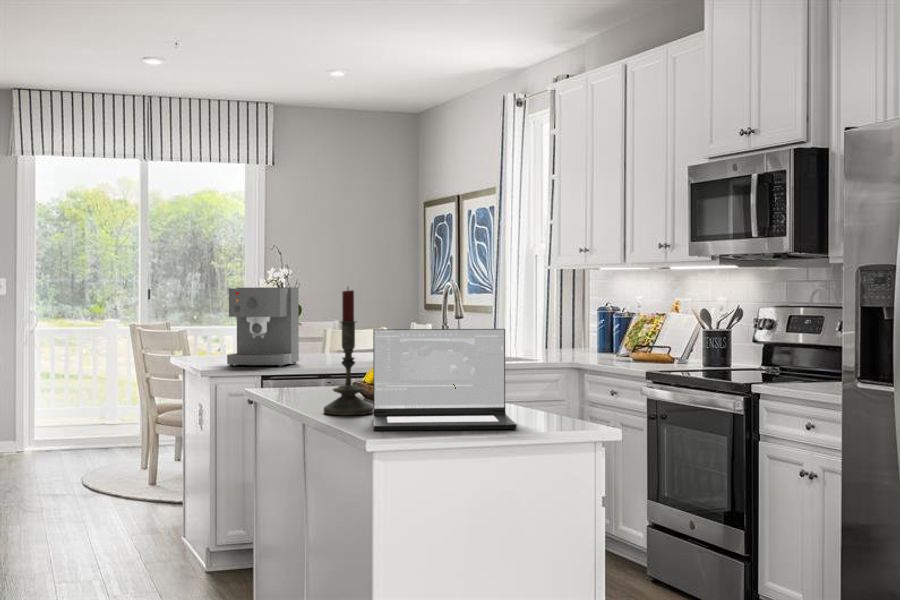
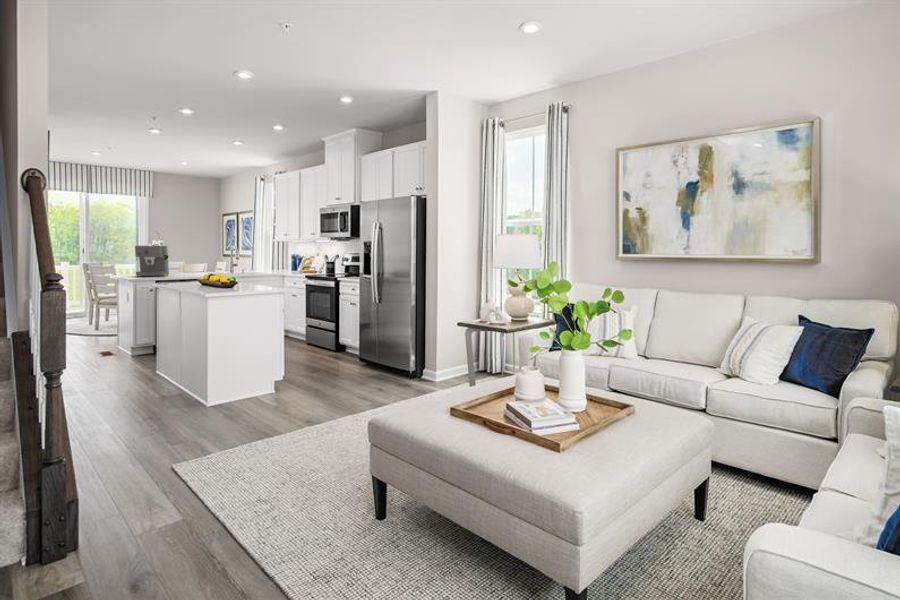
candle: present [324,290,373,415] -> none [184,245,203,288]
laptop: present [373,329,517,431] -> none [202,259,254,291]

